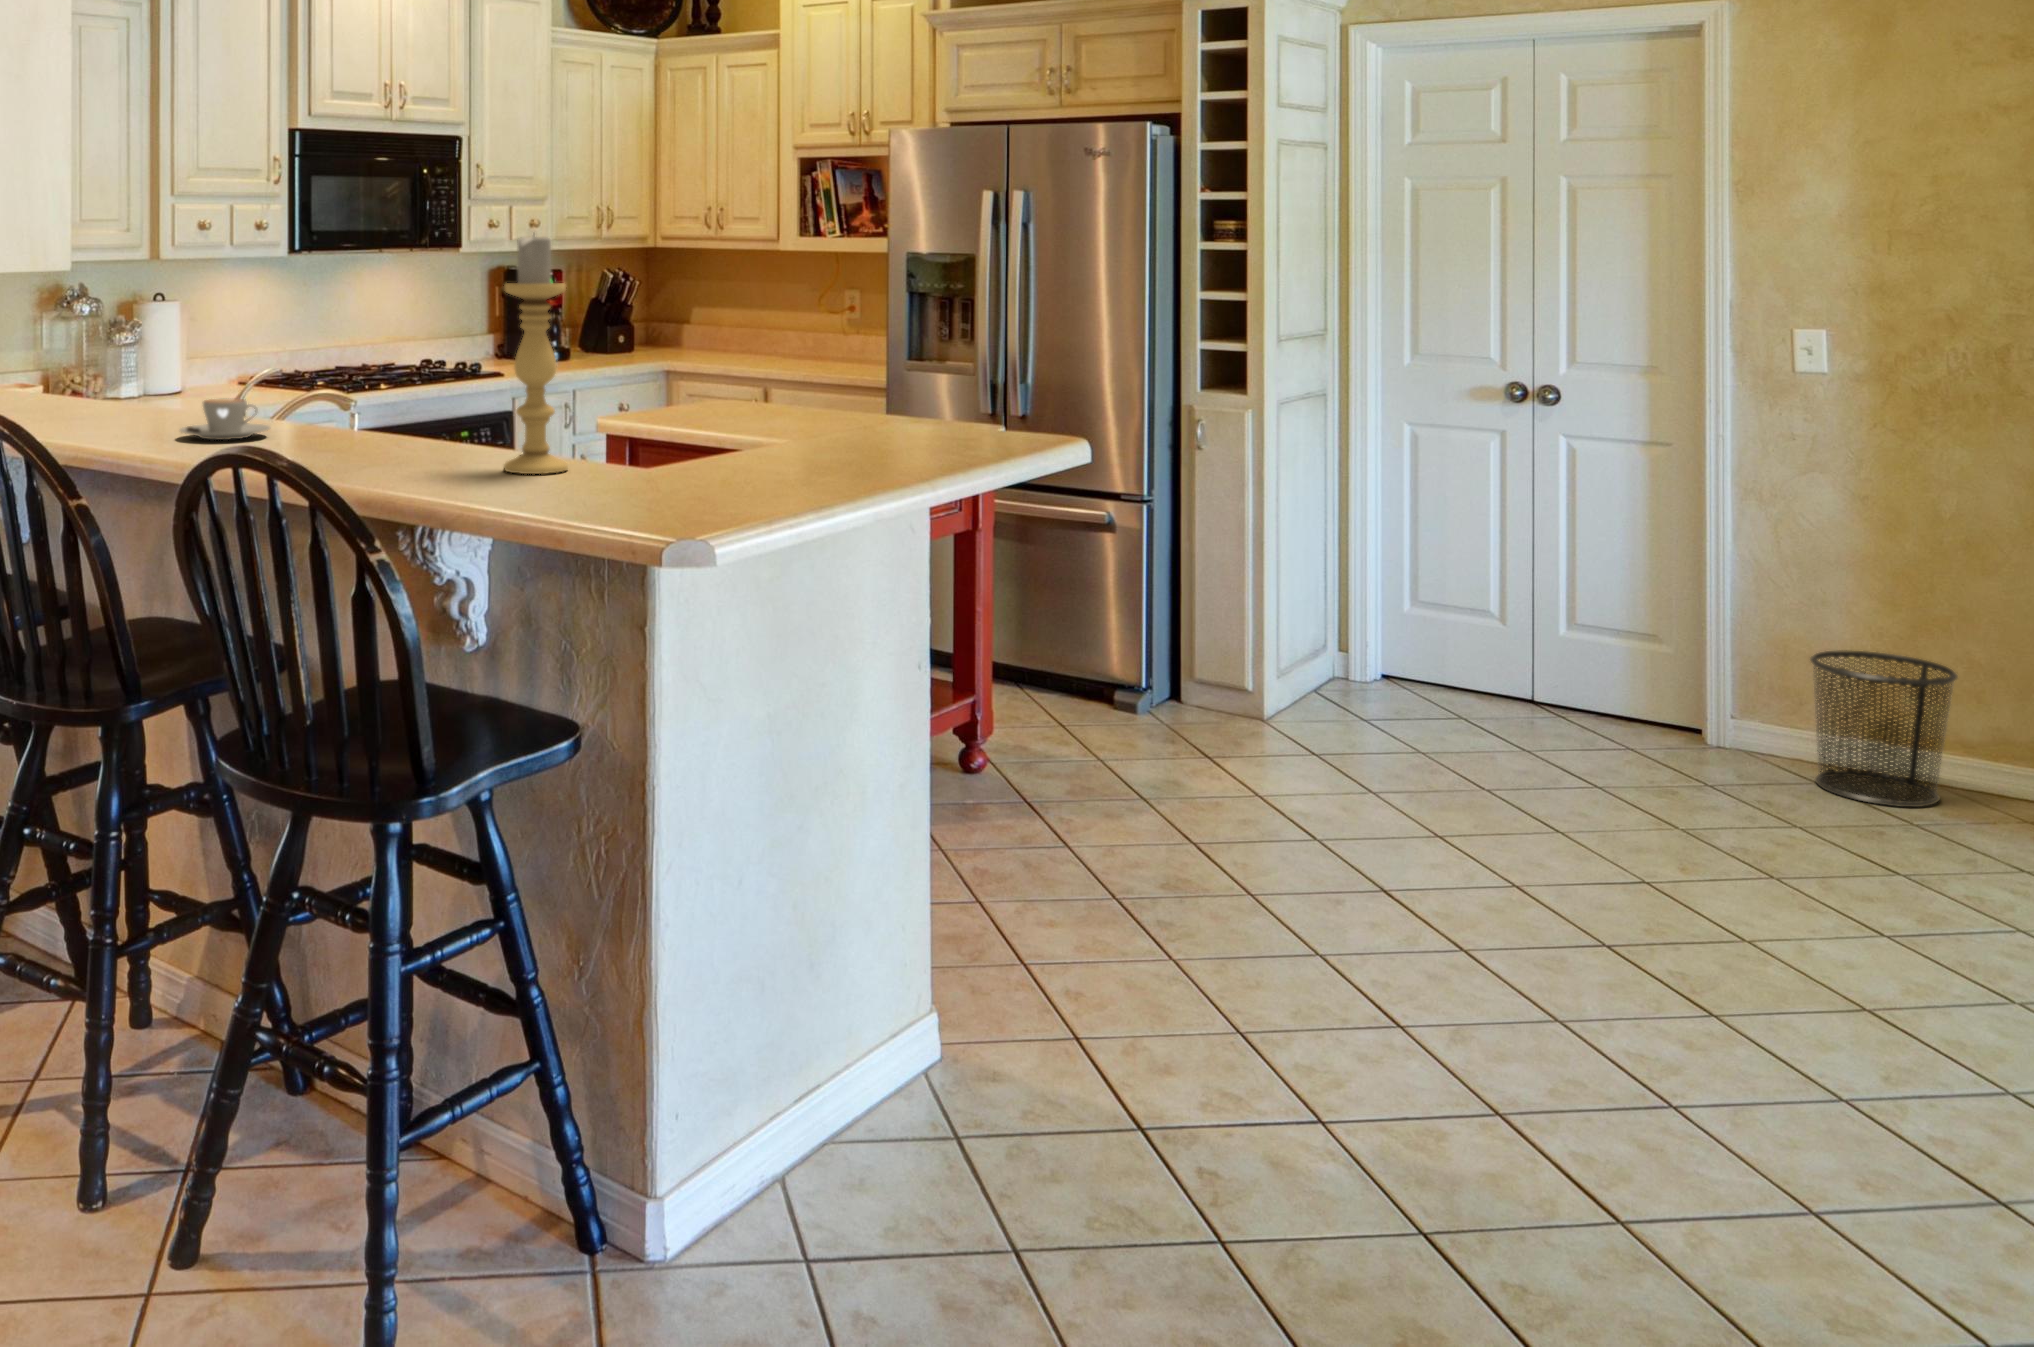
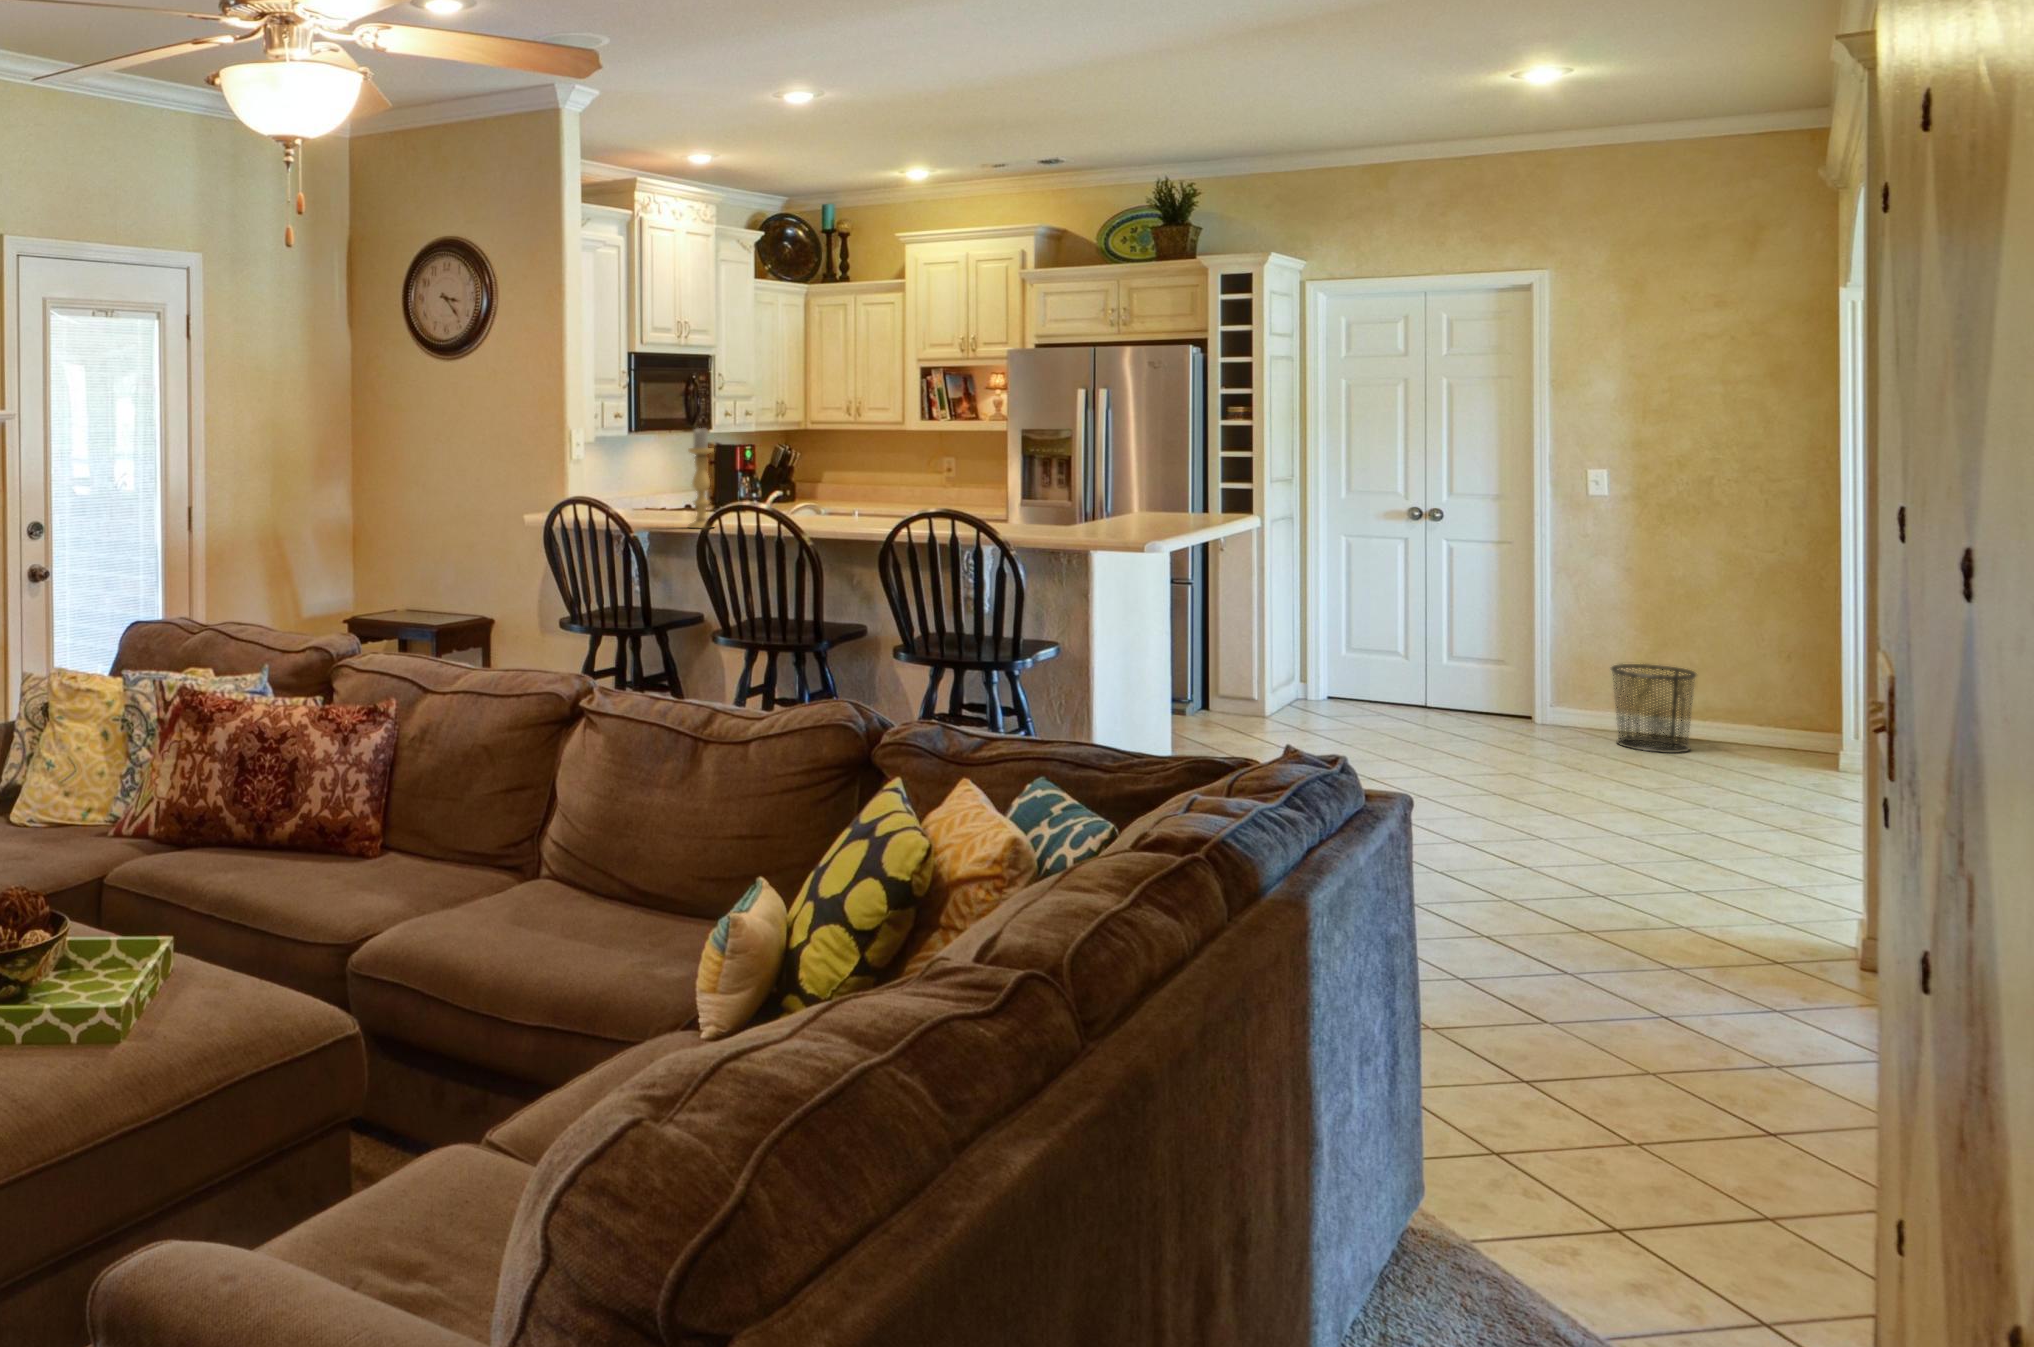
candle holder: present [504,236,568,474] -> present [689,429,713,528]
coffee cup: present [180,398,270,440] -> none [818,518,866,539]

